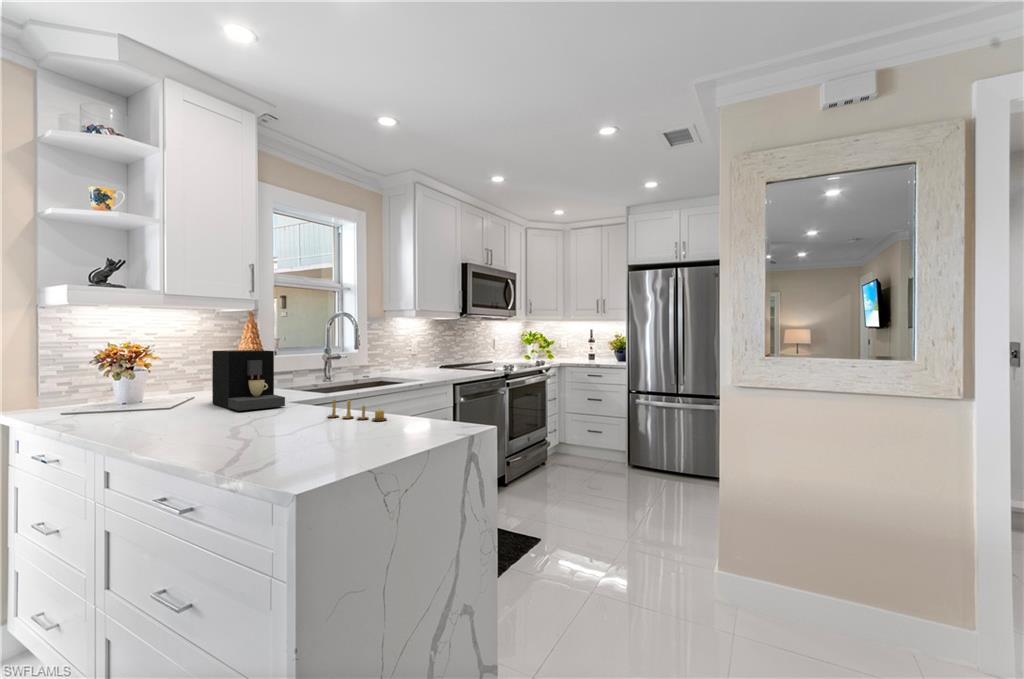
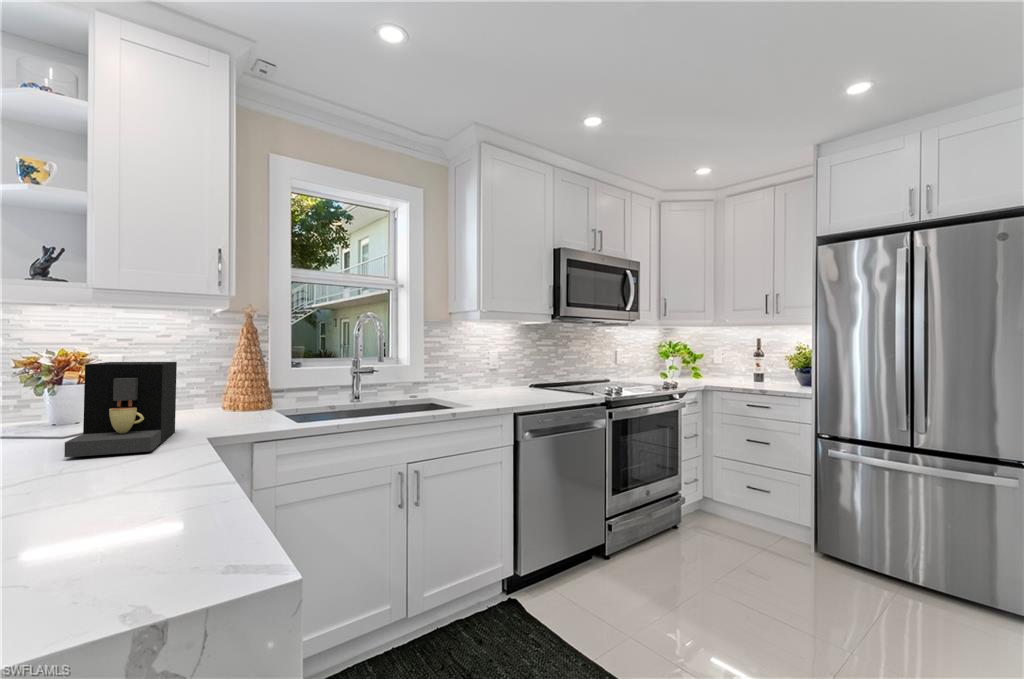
candle: present [328,399,387,421] -> none [111,454,173,517]

